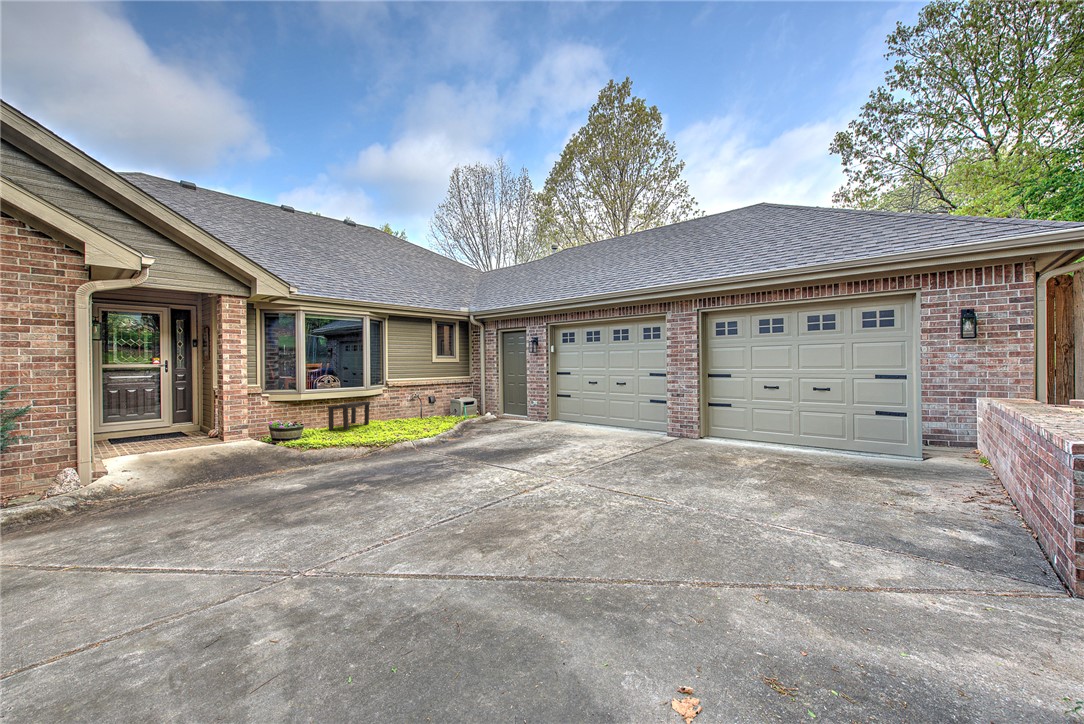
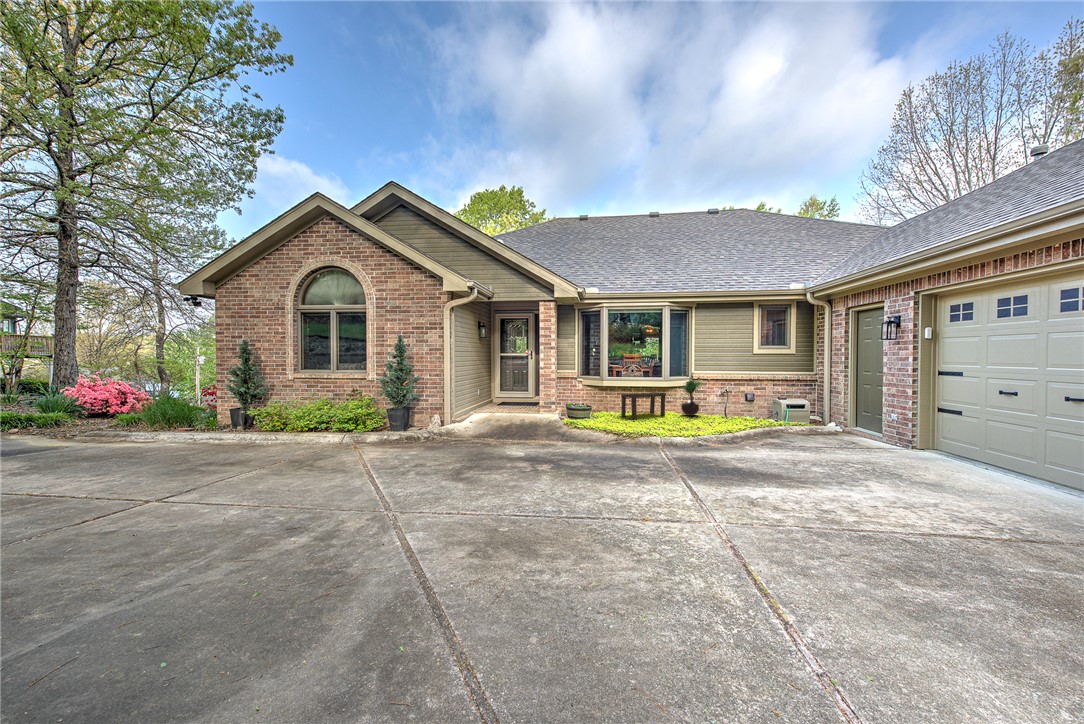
potted tree: none [380,384,402,421] -> present [681,378,702,416]

